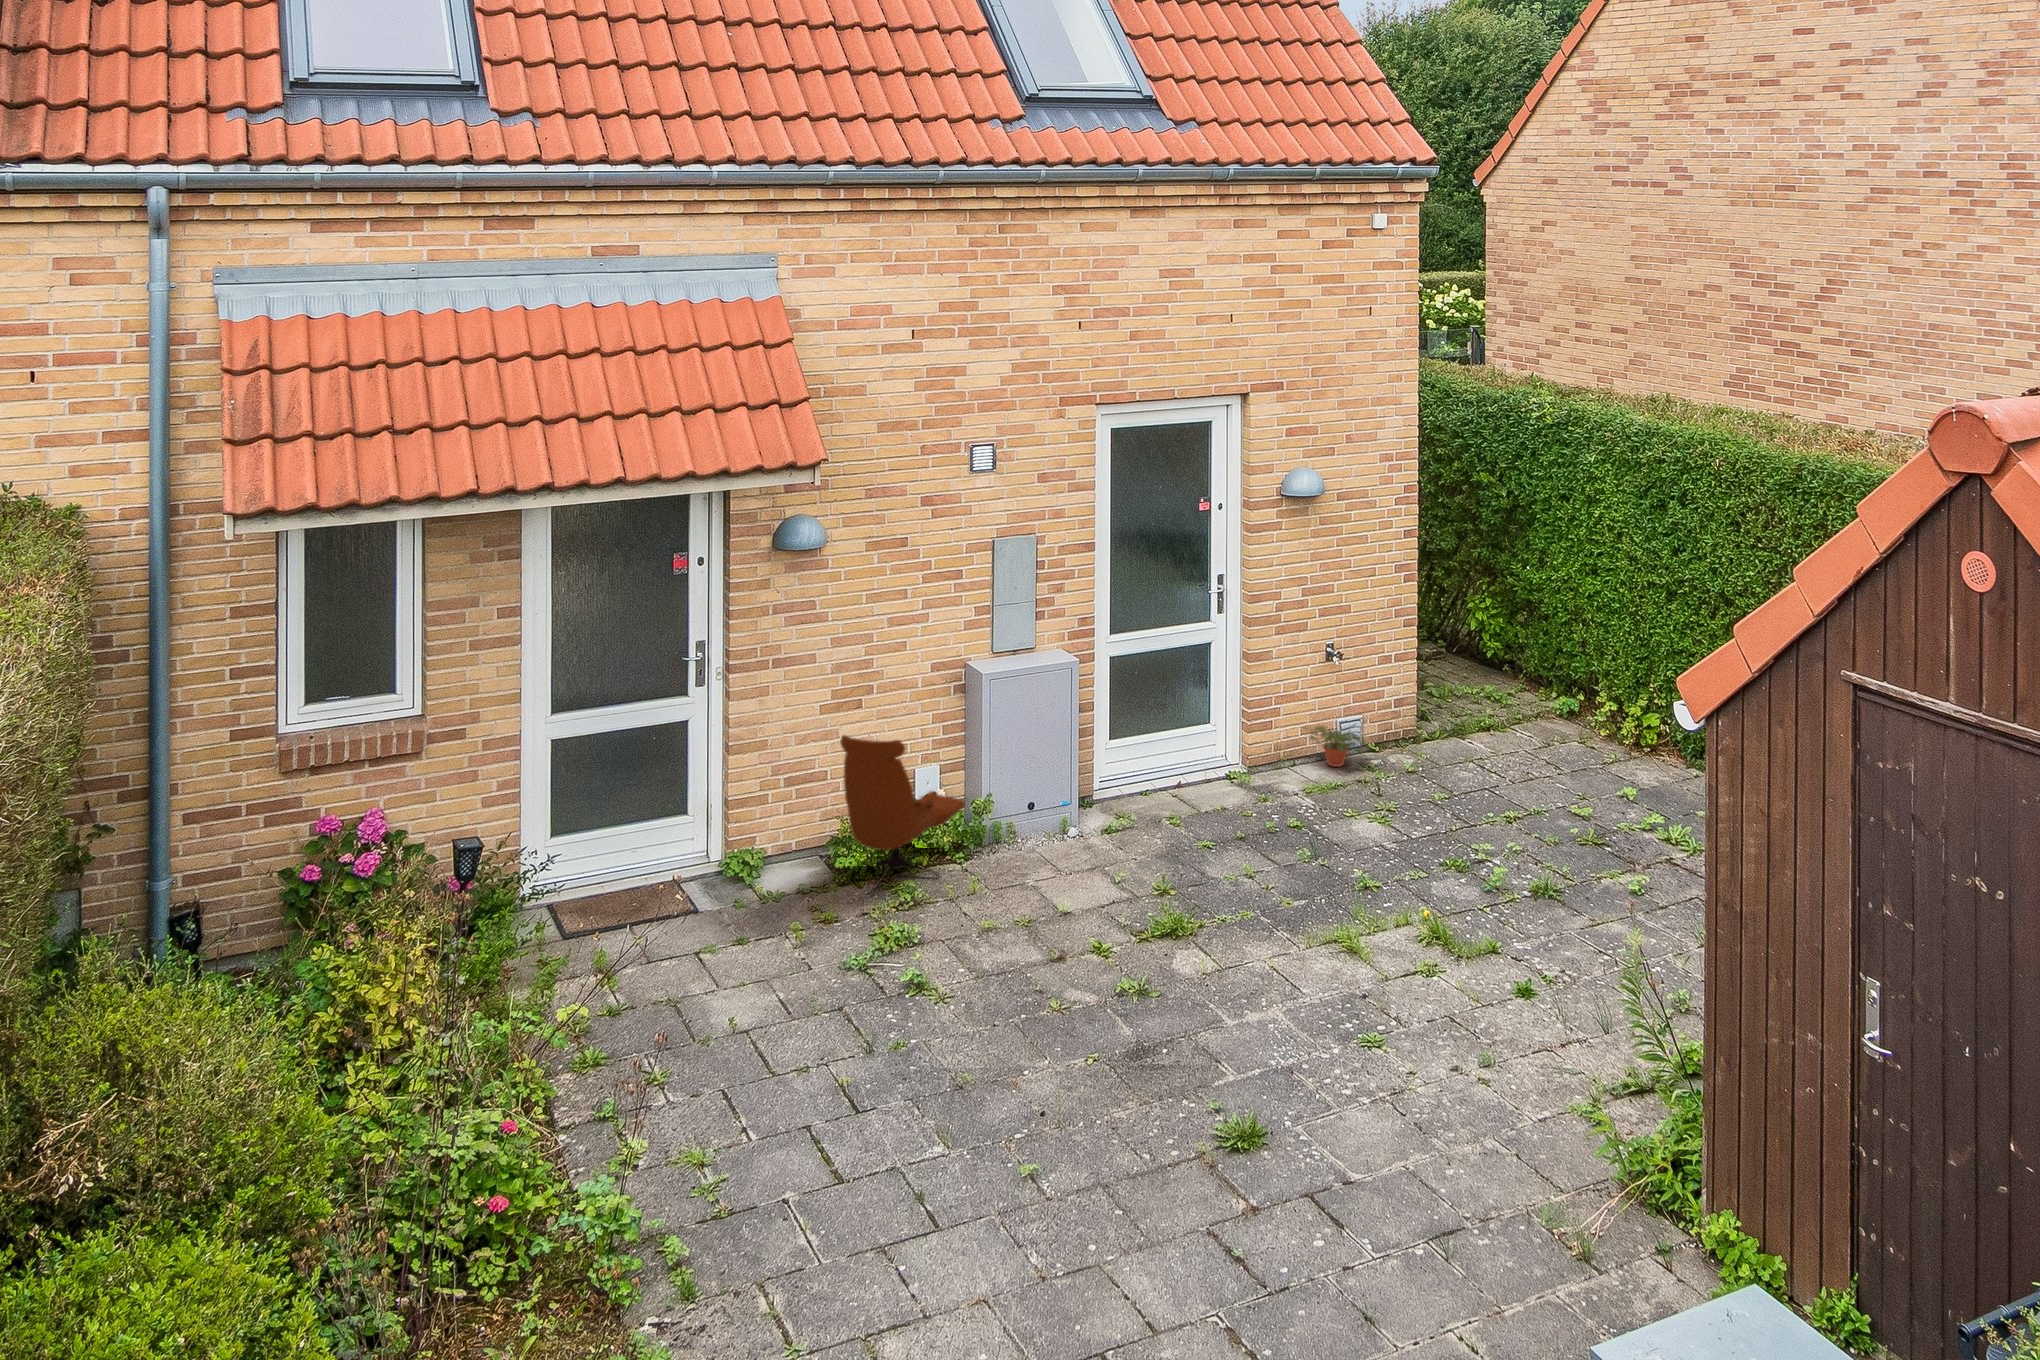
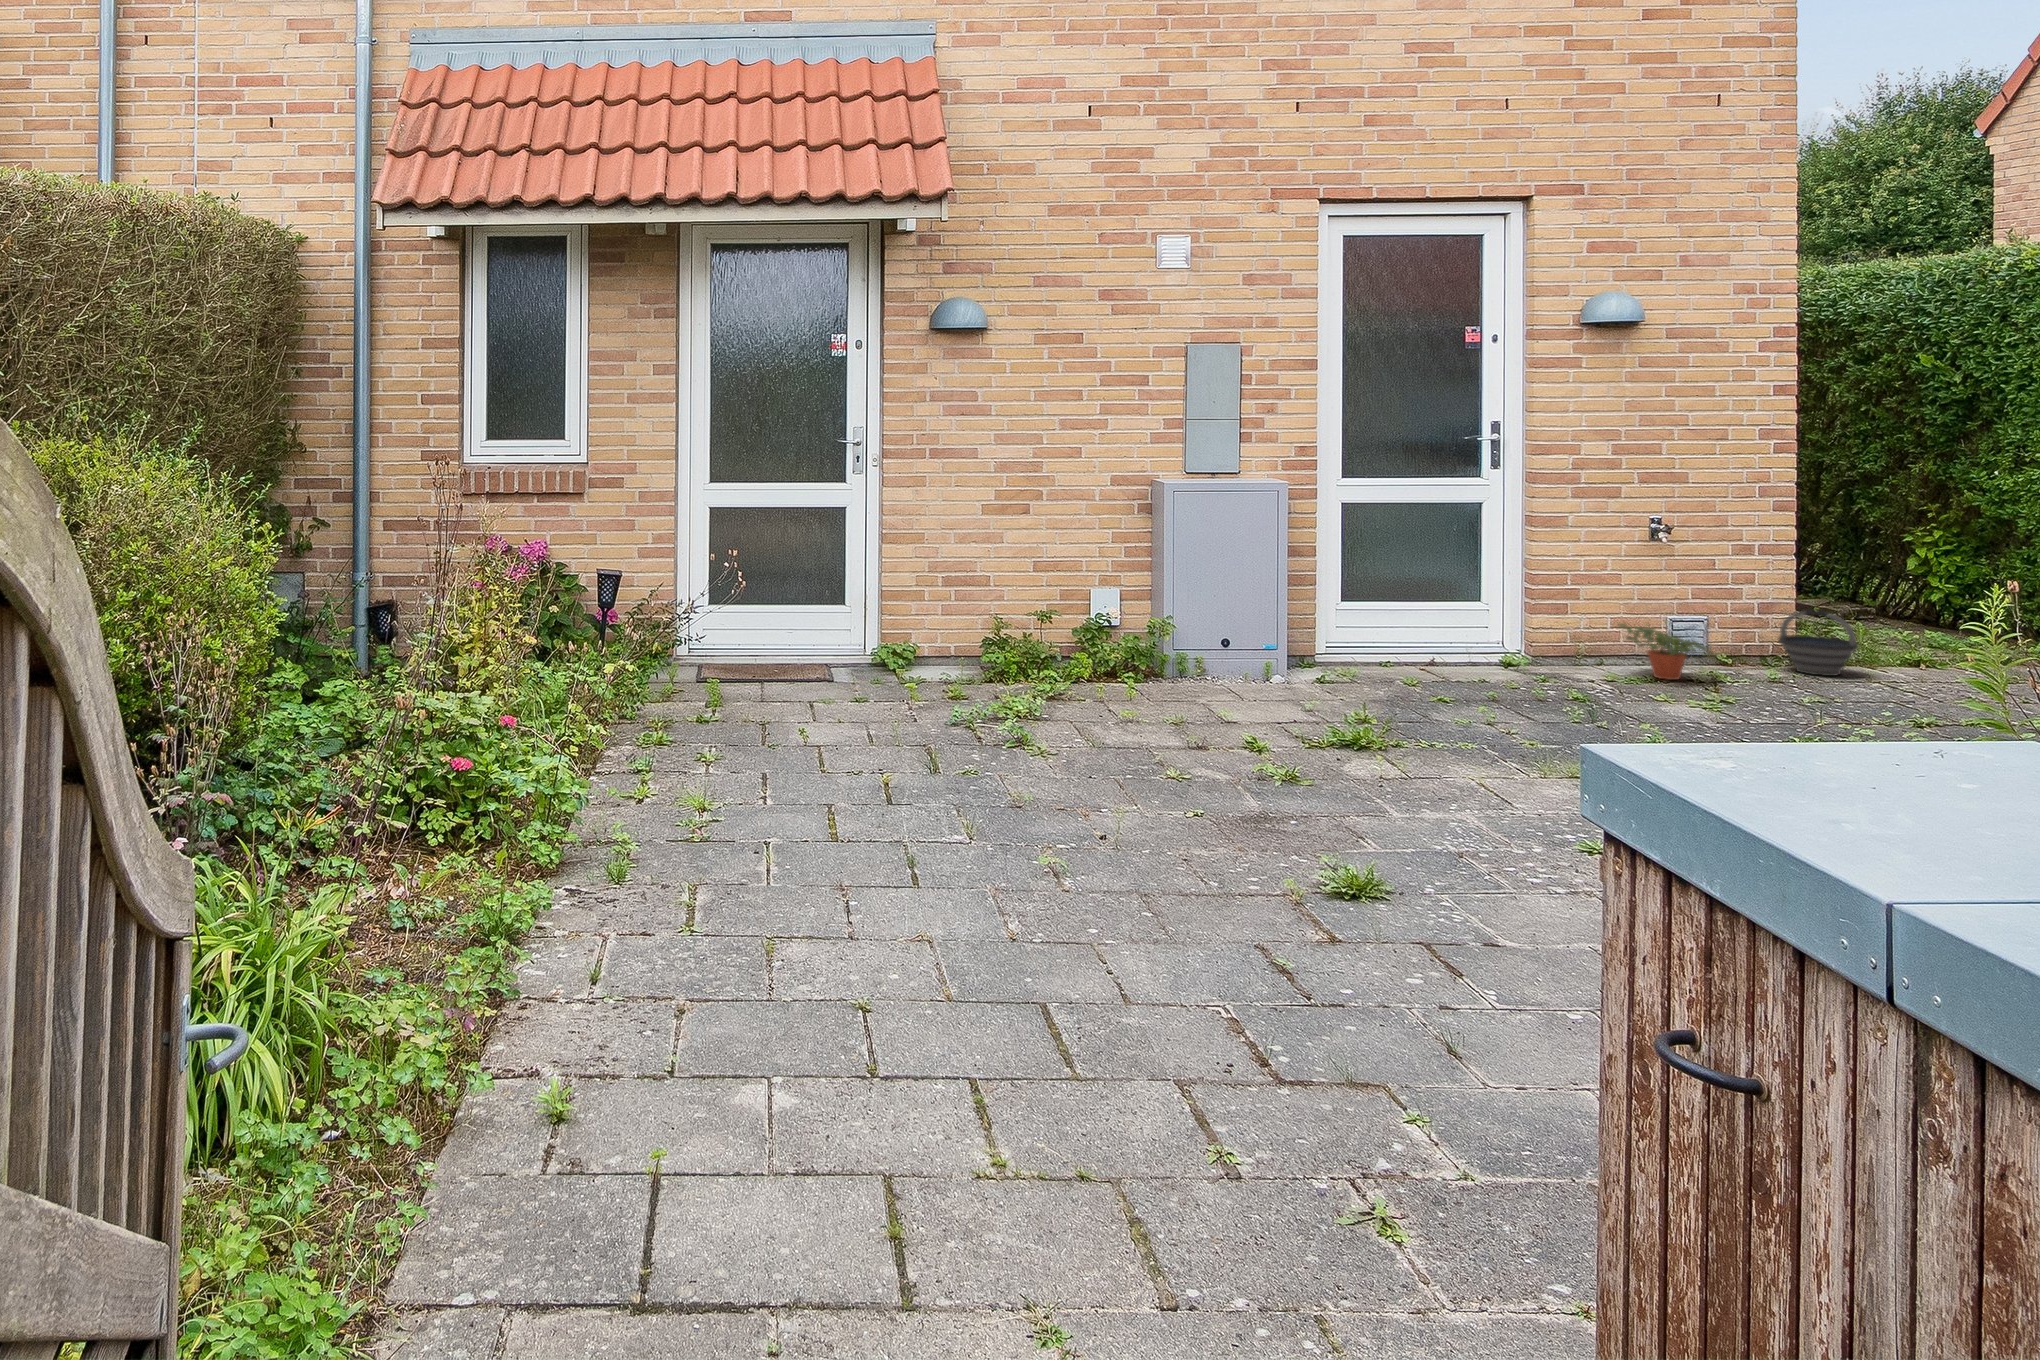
bucket: none [1400,693,1448,743] -> present [1779,610,1858,676]
lounge chair: present [840,735,965,888] -> none [962,514,1130,697]

